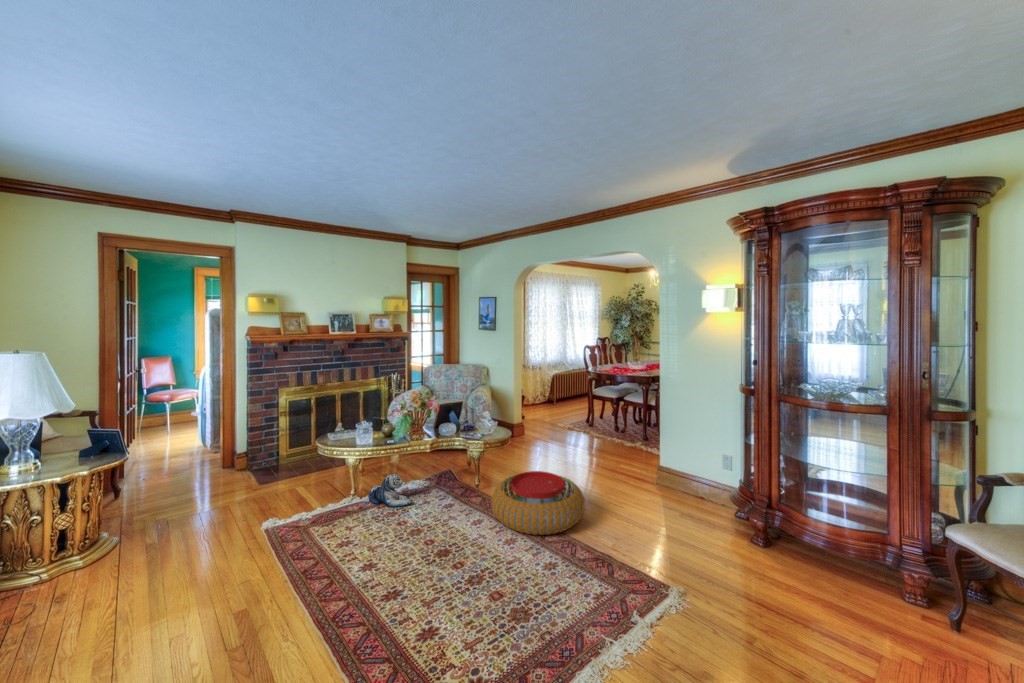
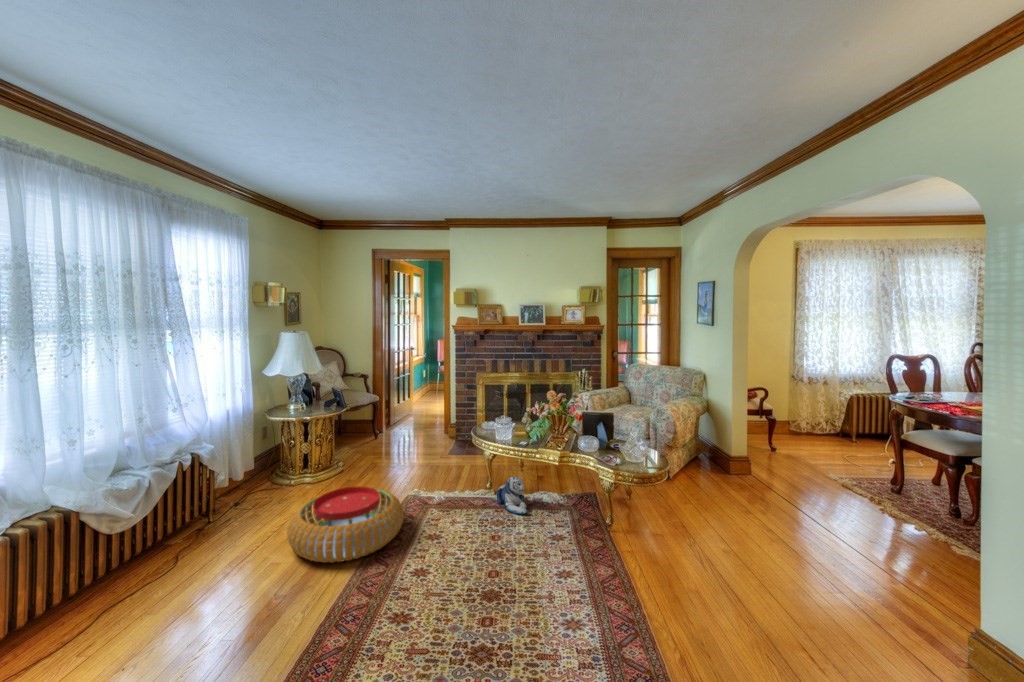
pouf: present [491,471,585,535] -> present [287,487,404,563]

